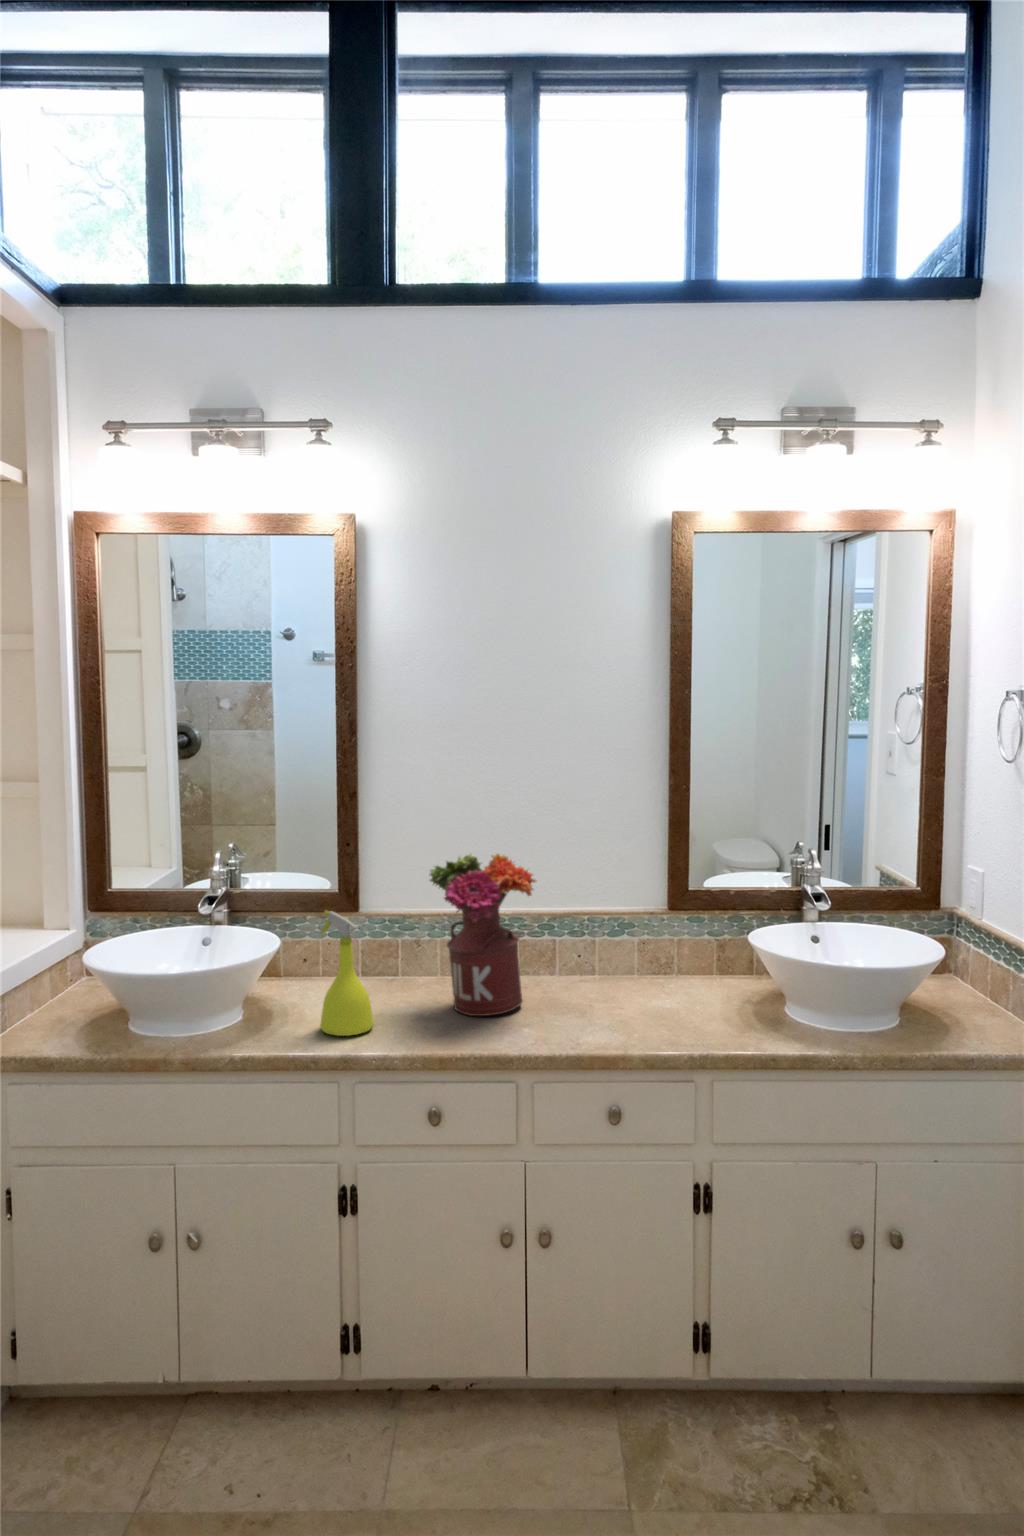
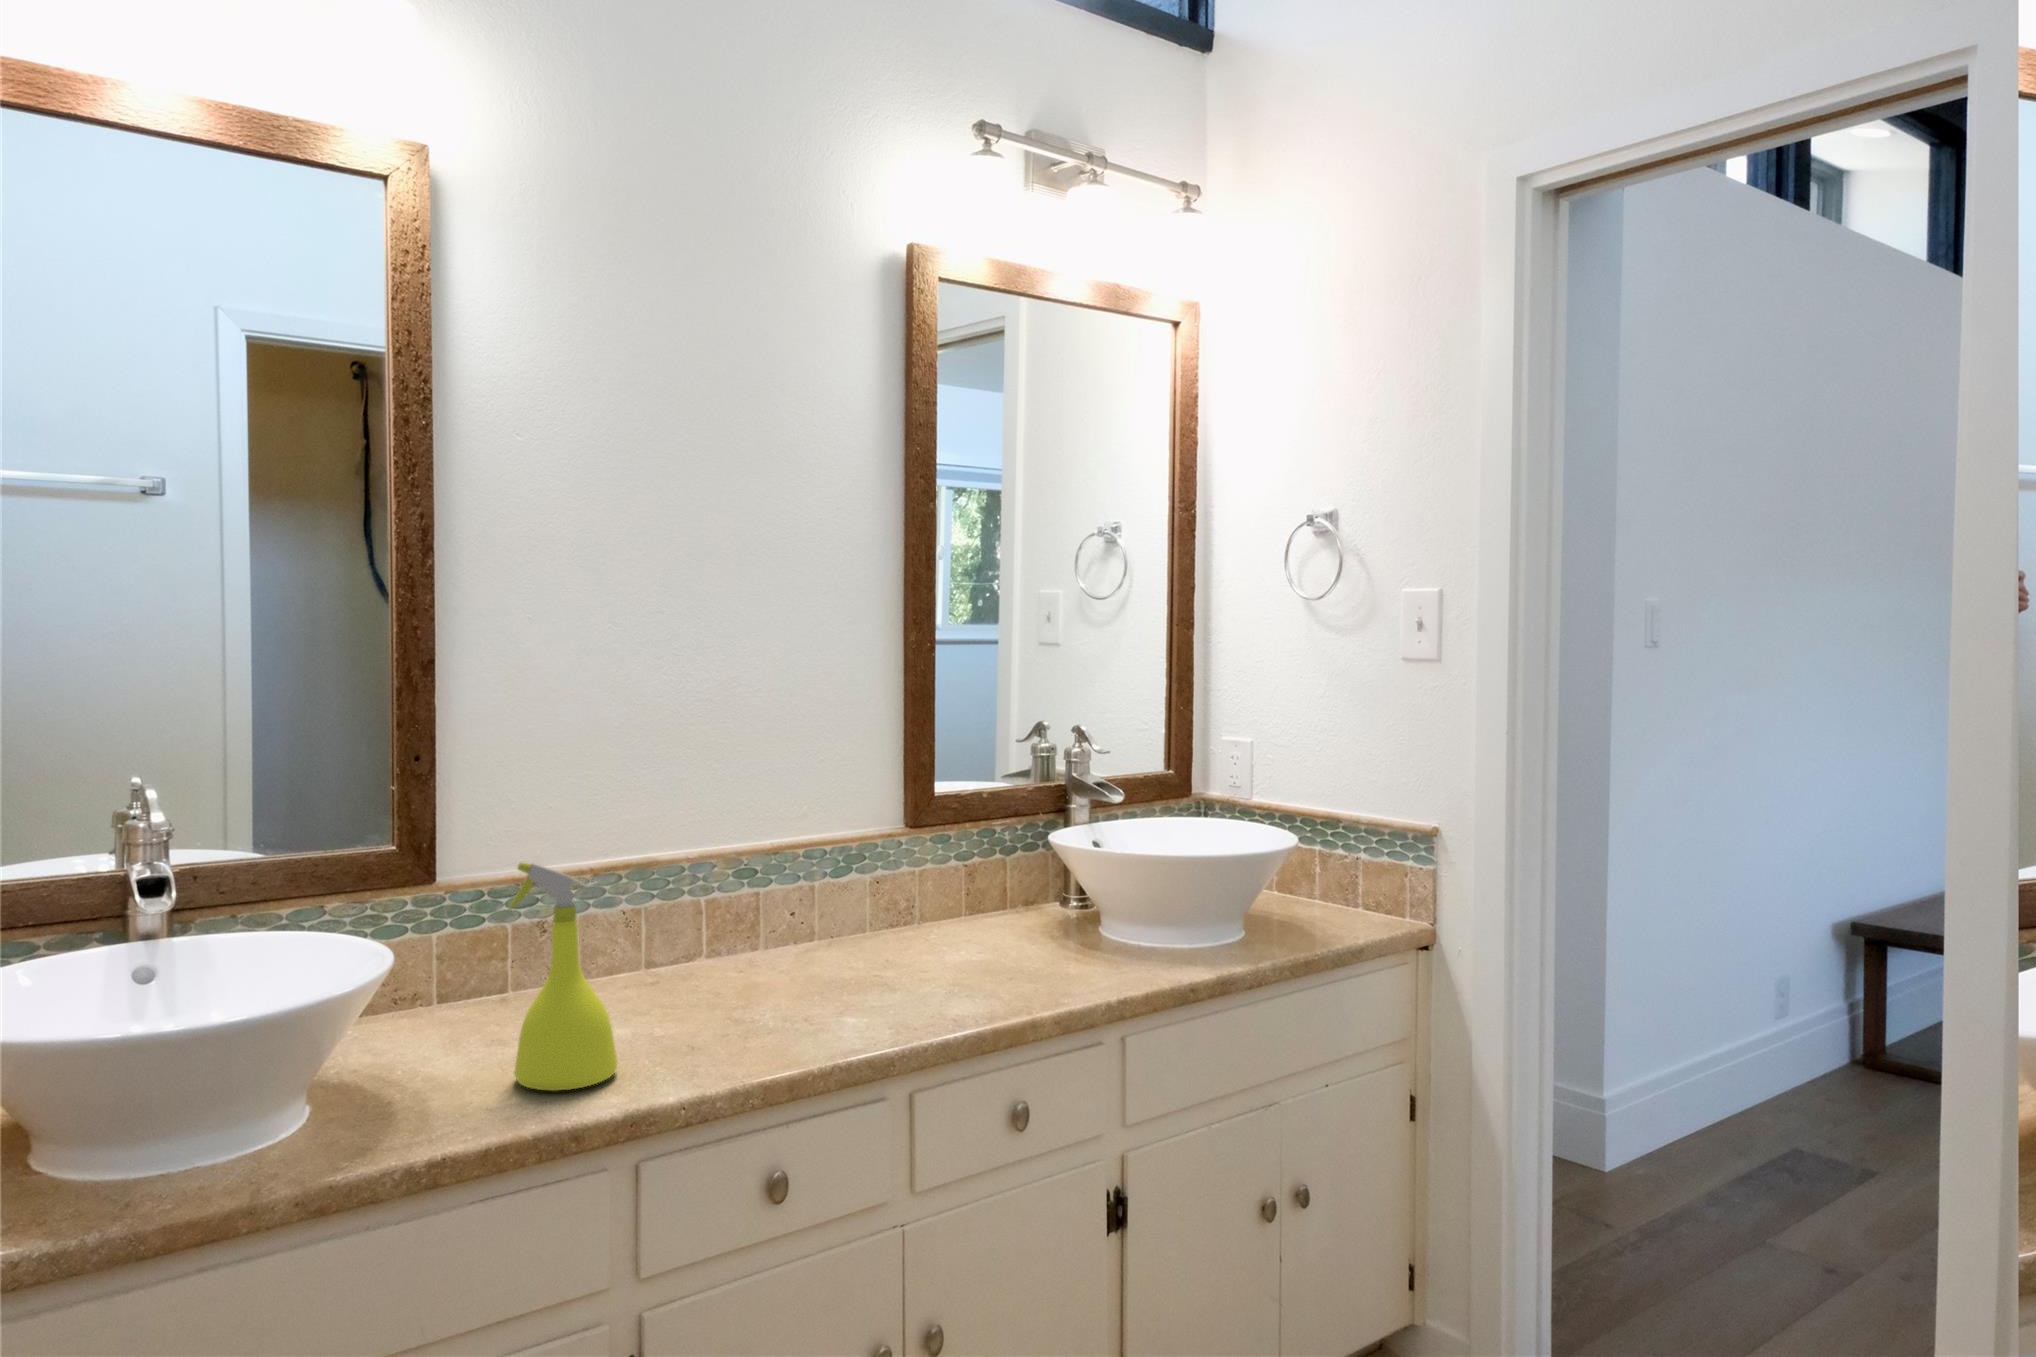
flower arrangement: present [430,854,536,1016] -> none [630,745,825,1019]

